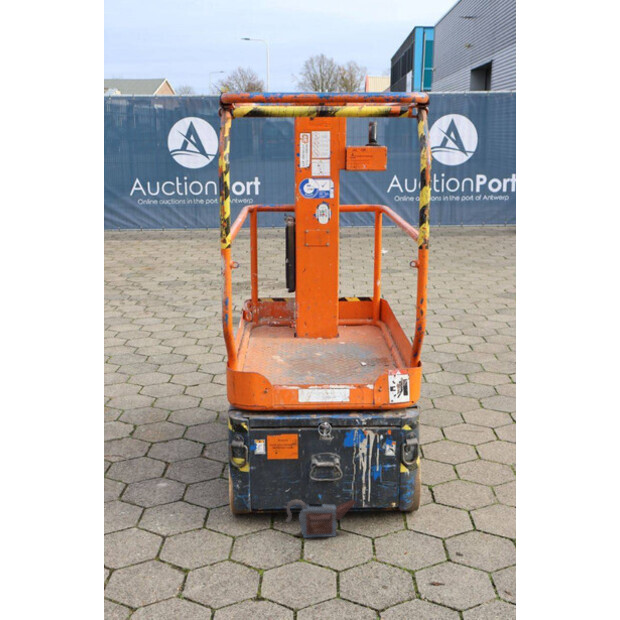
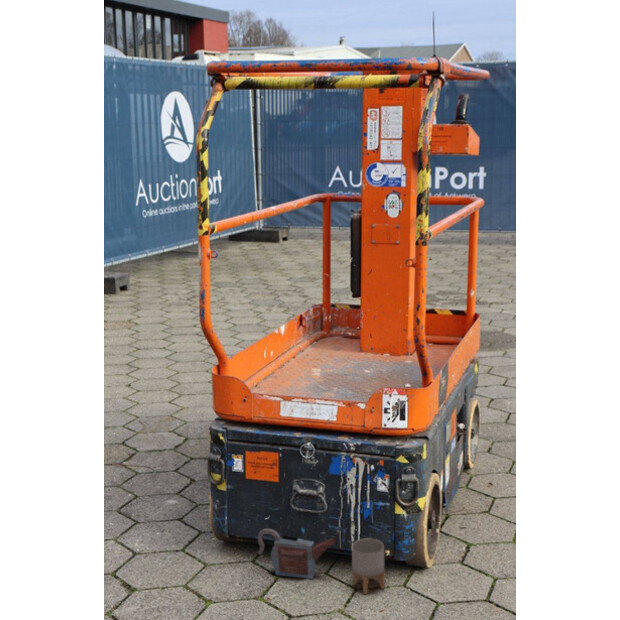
planter: none [371,495,399,542] -> present [352,538,385,594]

